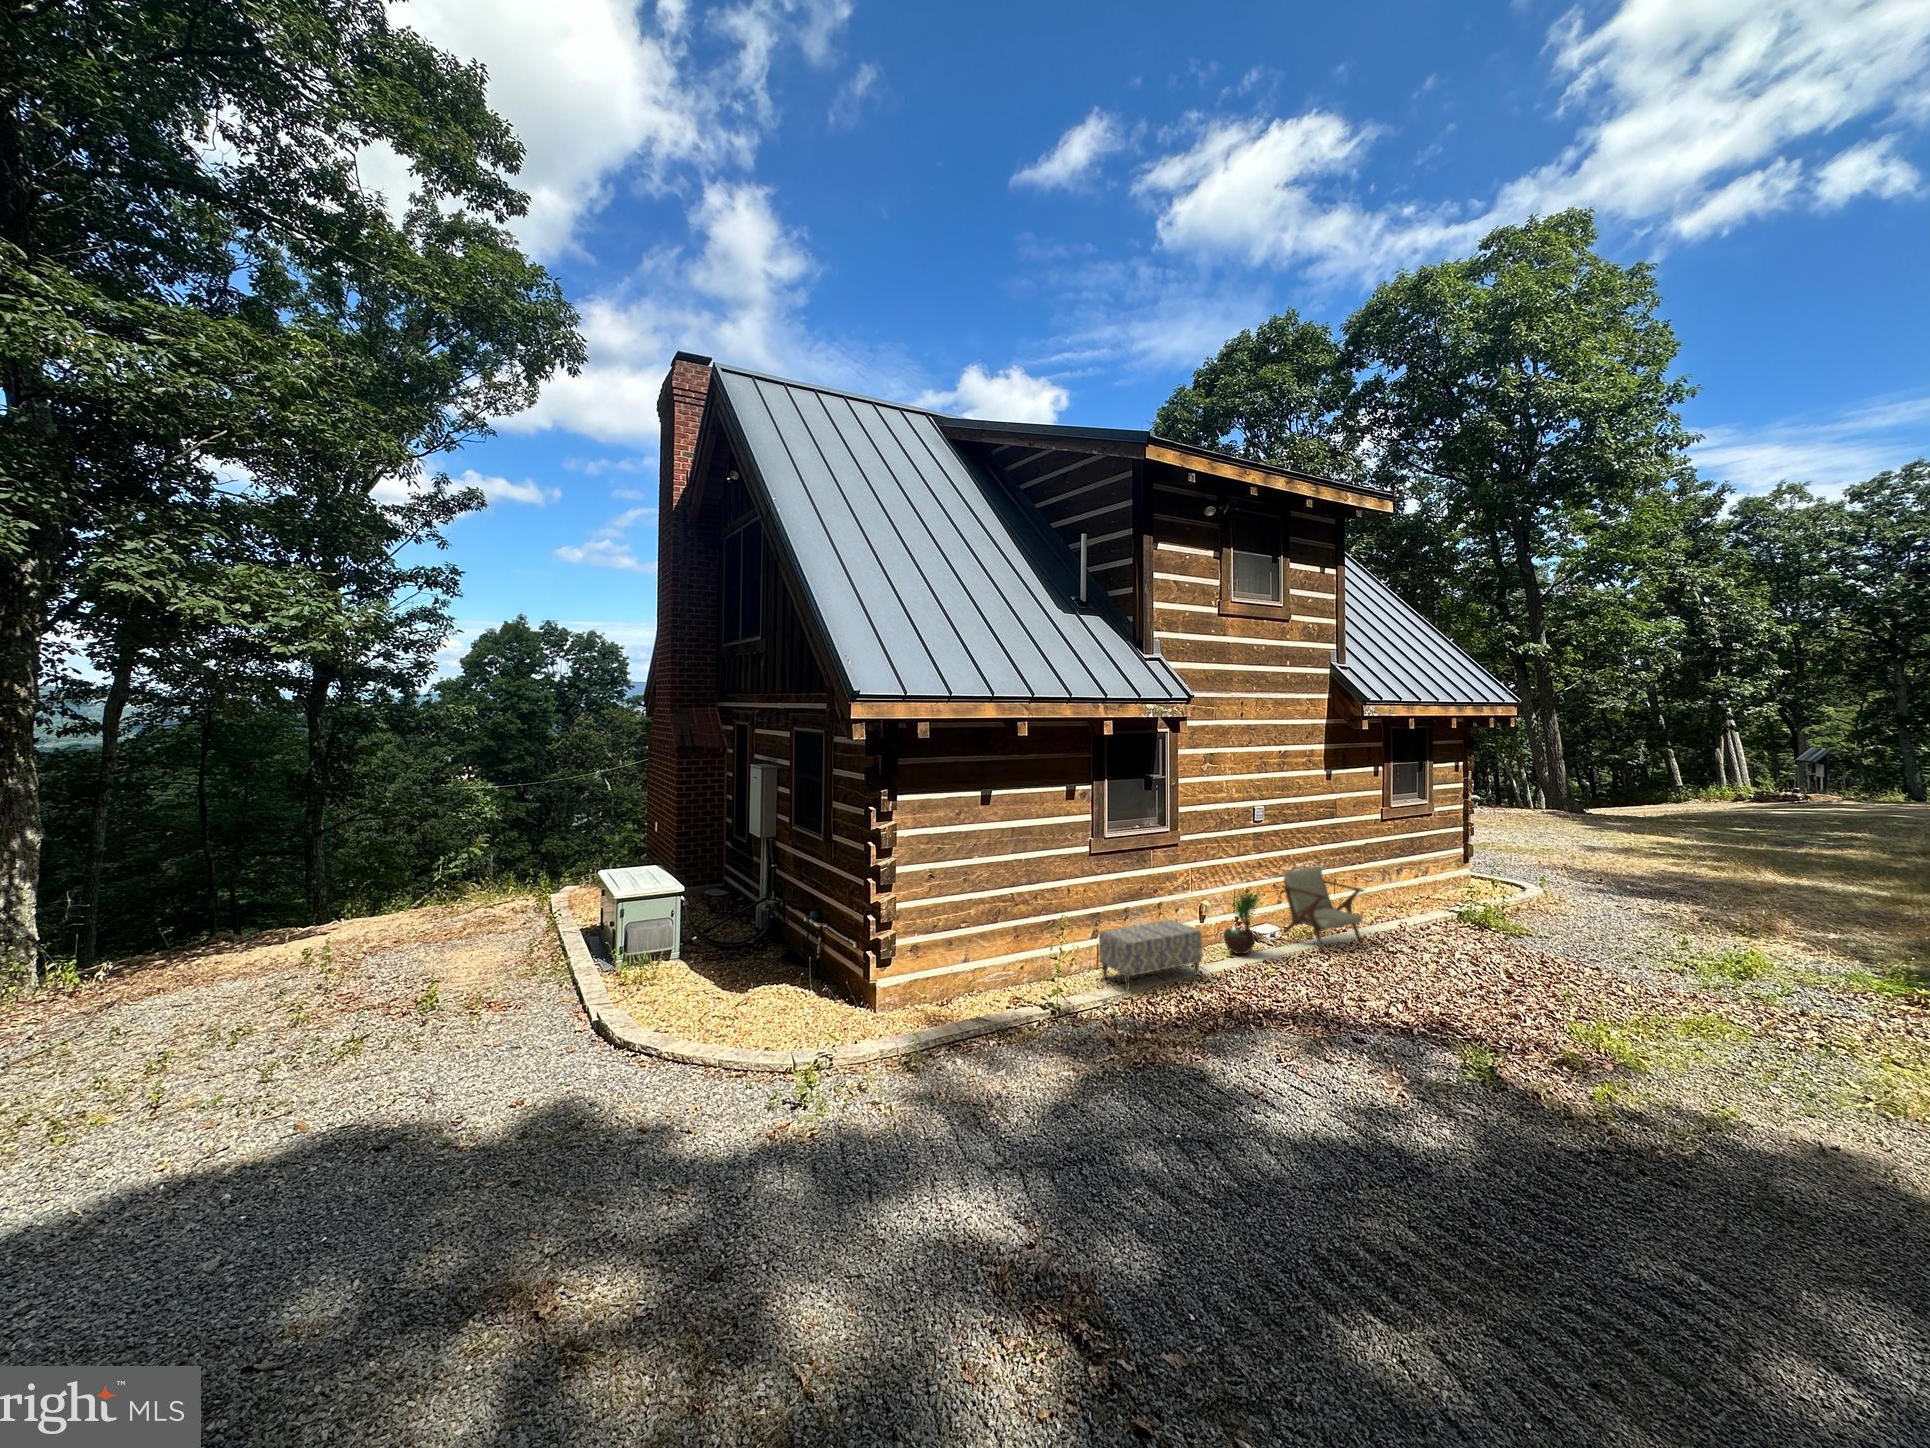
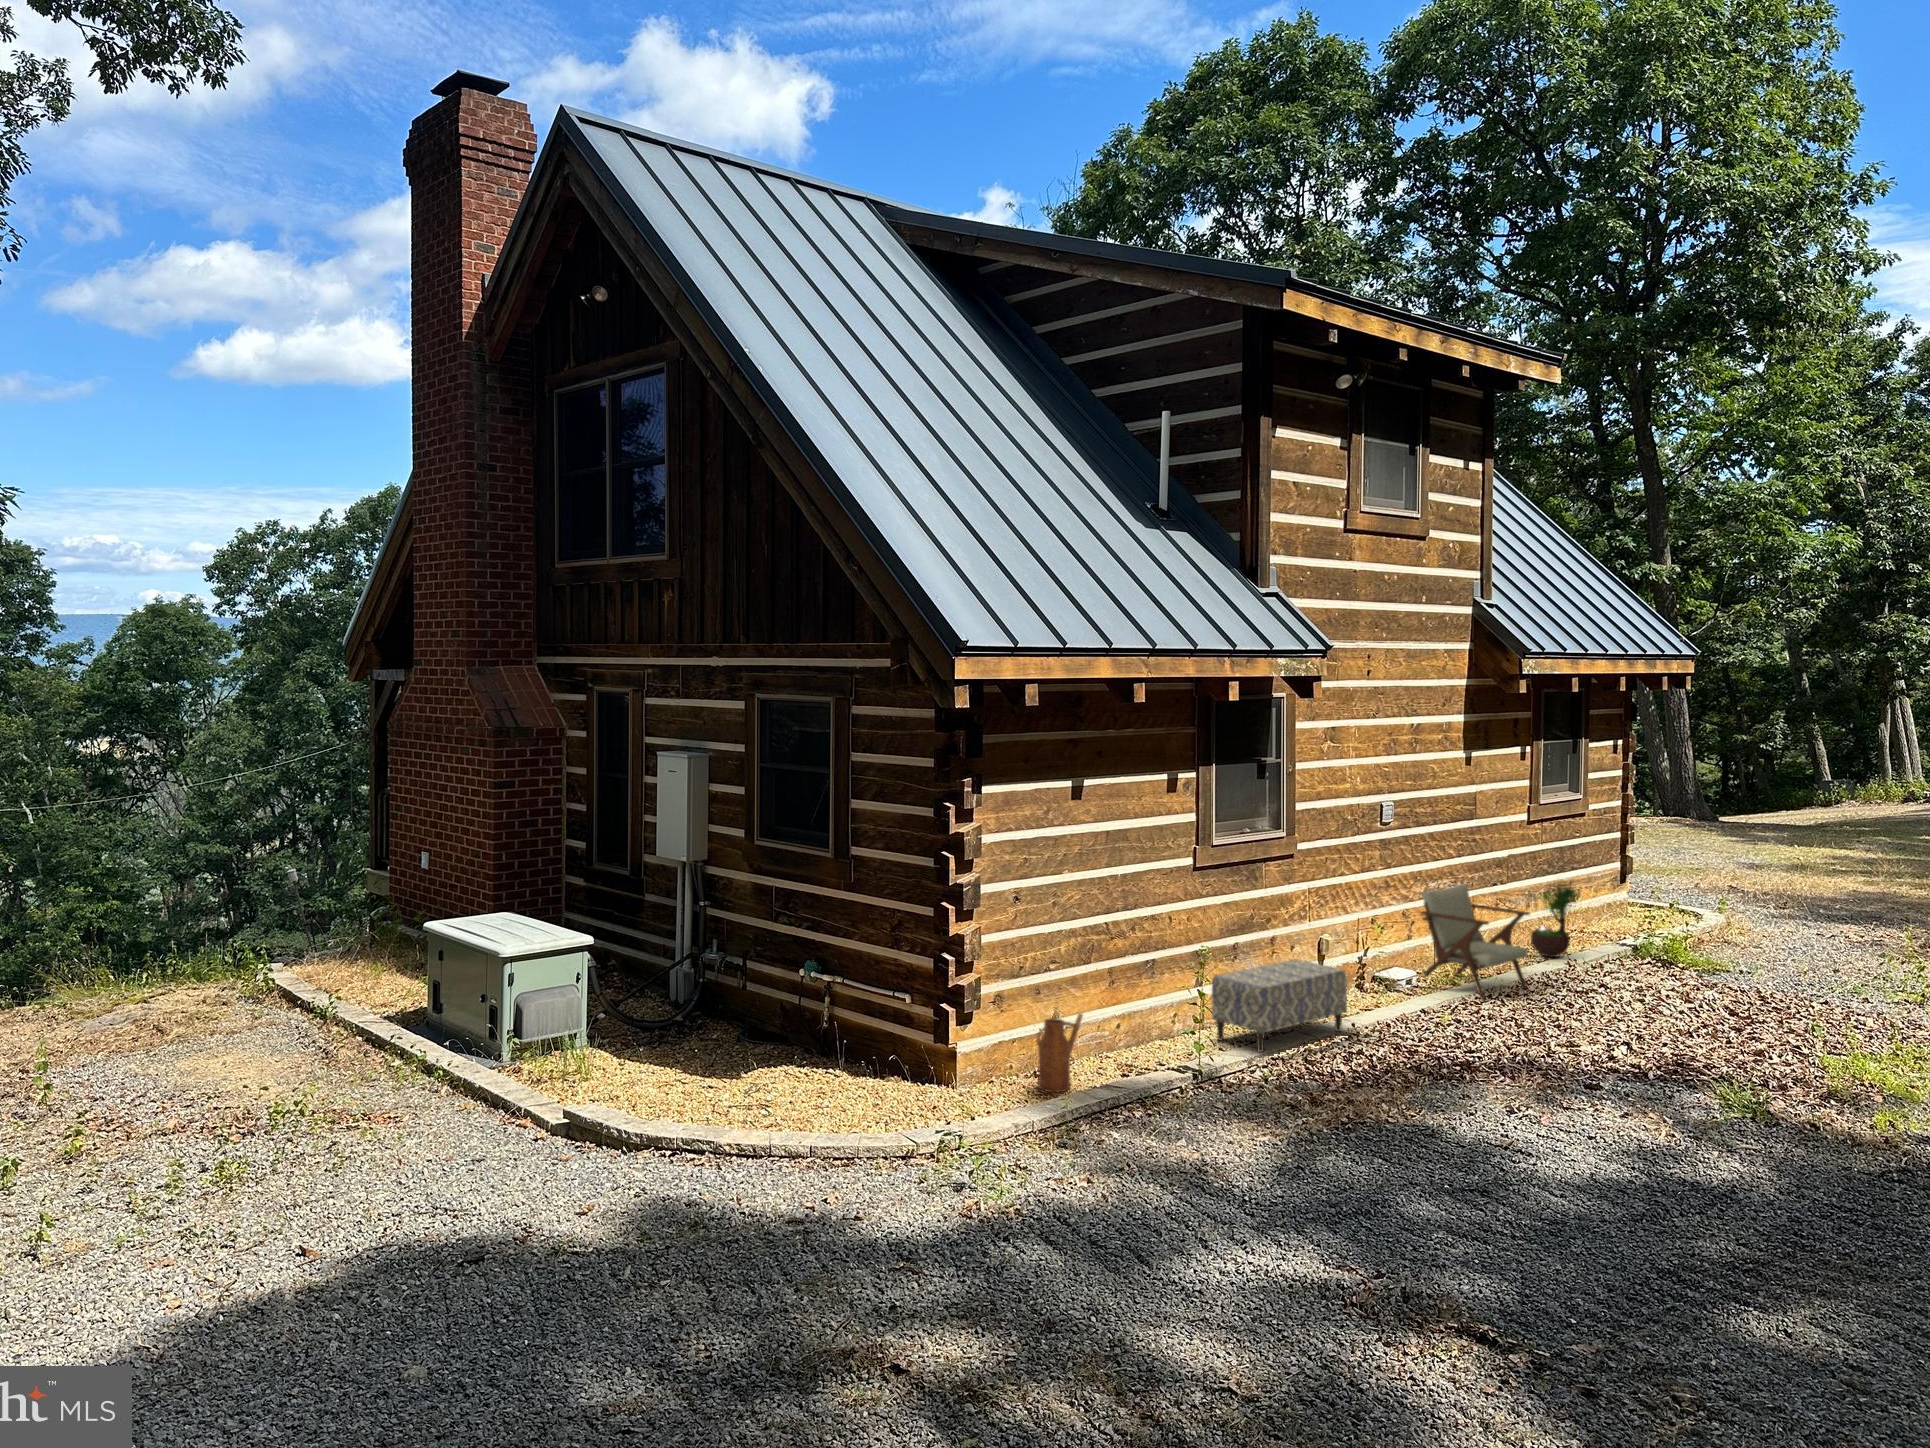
potted tree: present [1224,890,1261,954] -> present [1531,883,1580,957]
watering can: none [942,958,983,1016] -> present [1037,1013,1083,1092]

